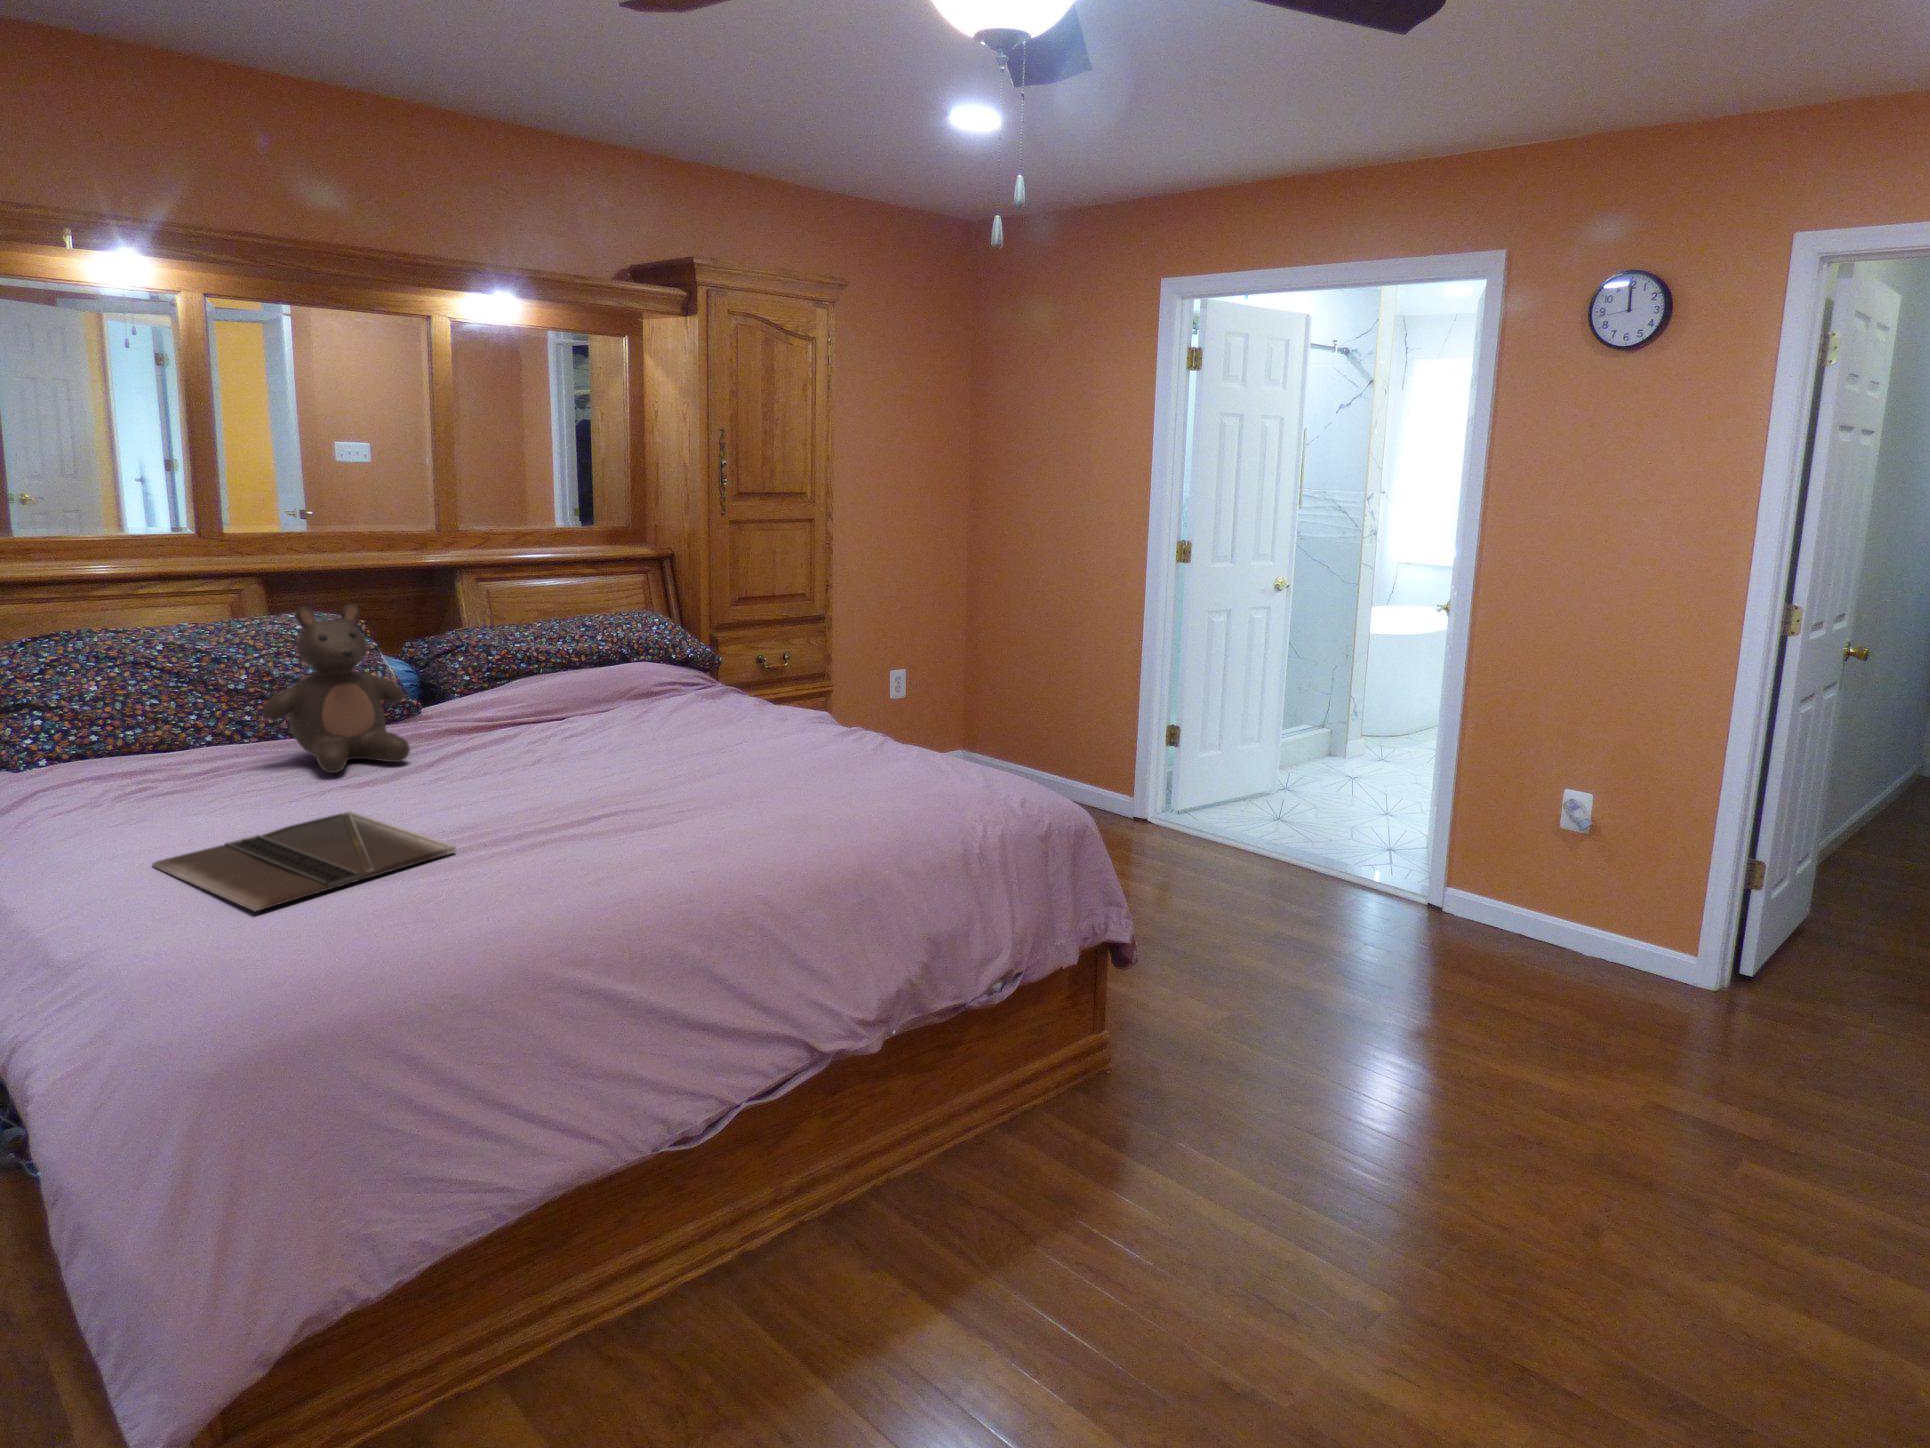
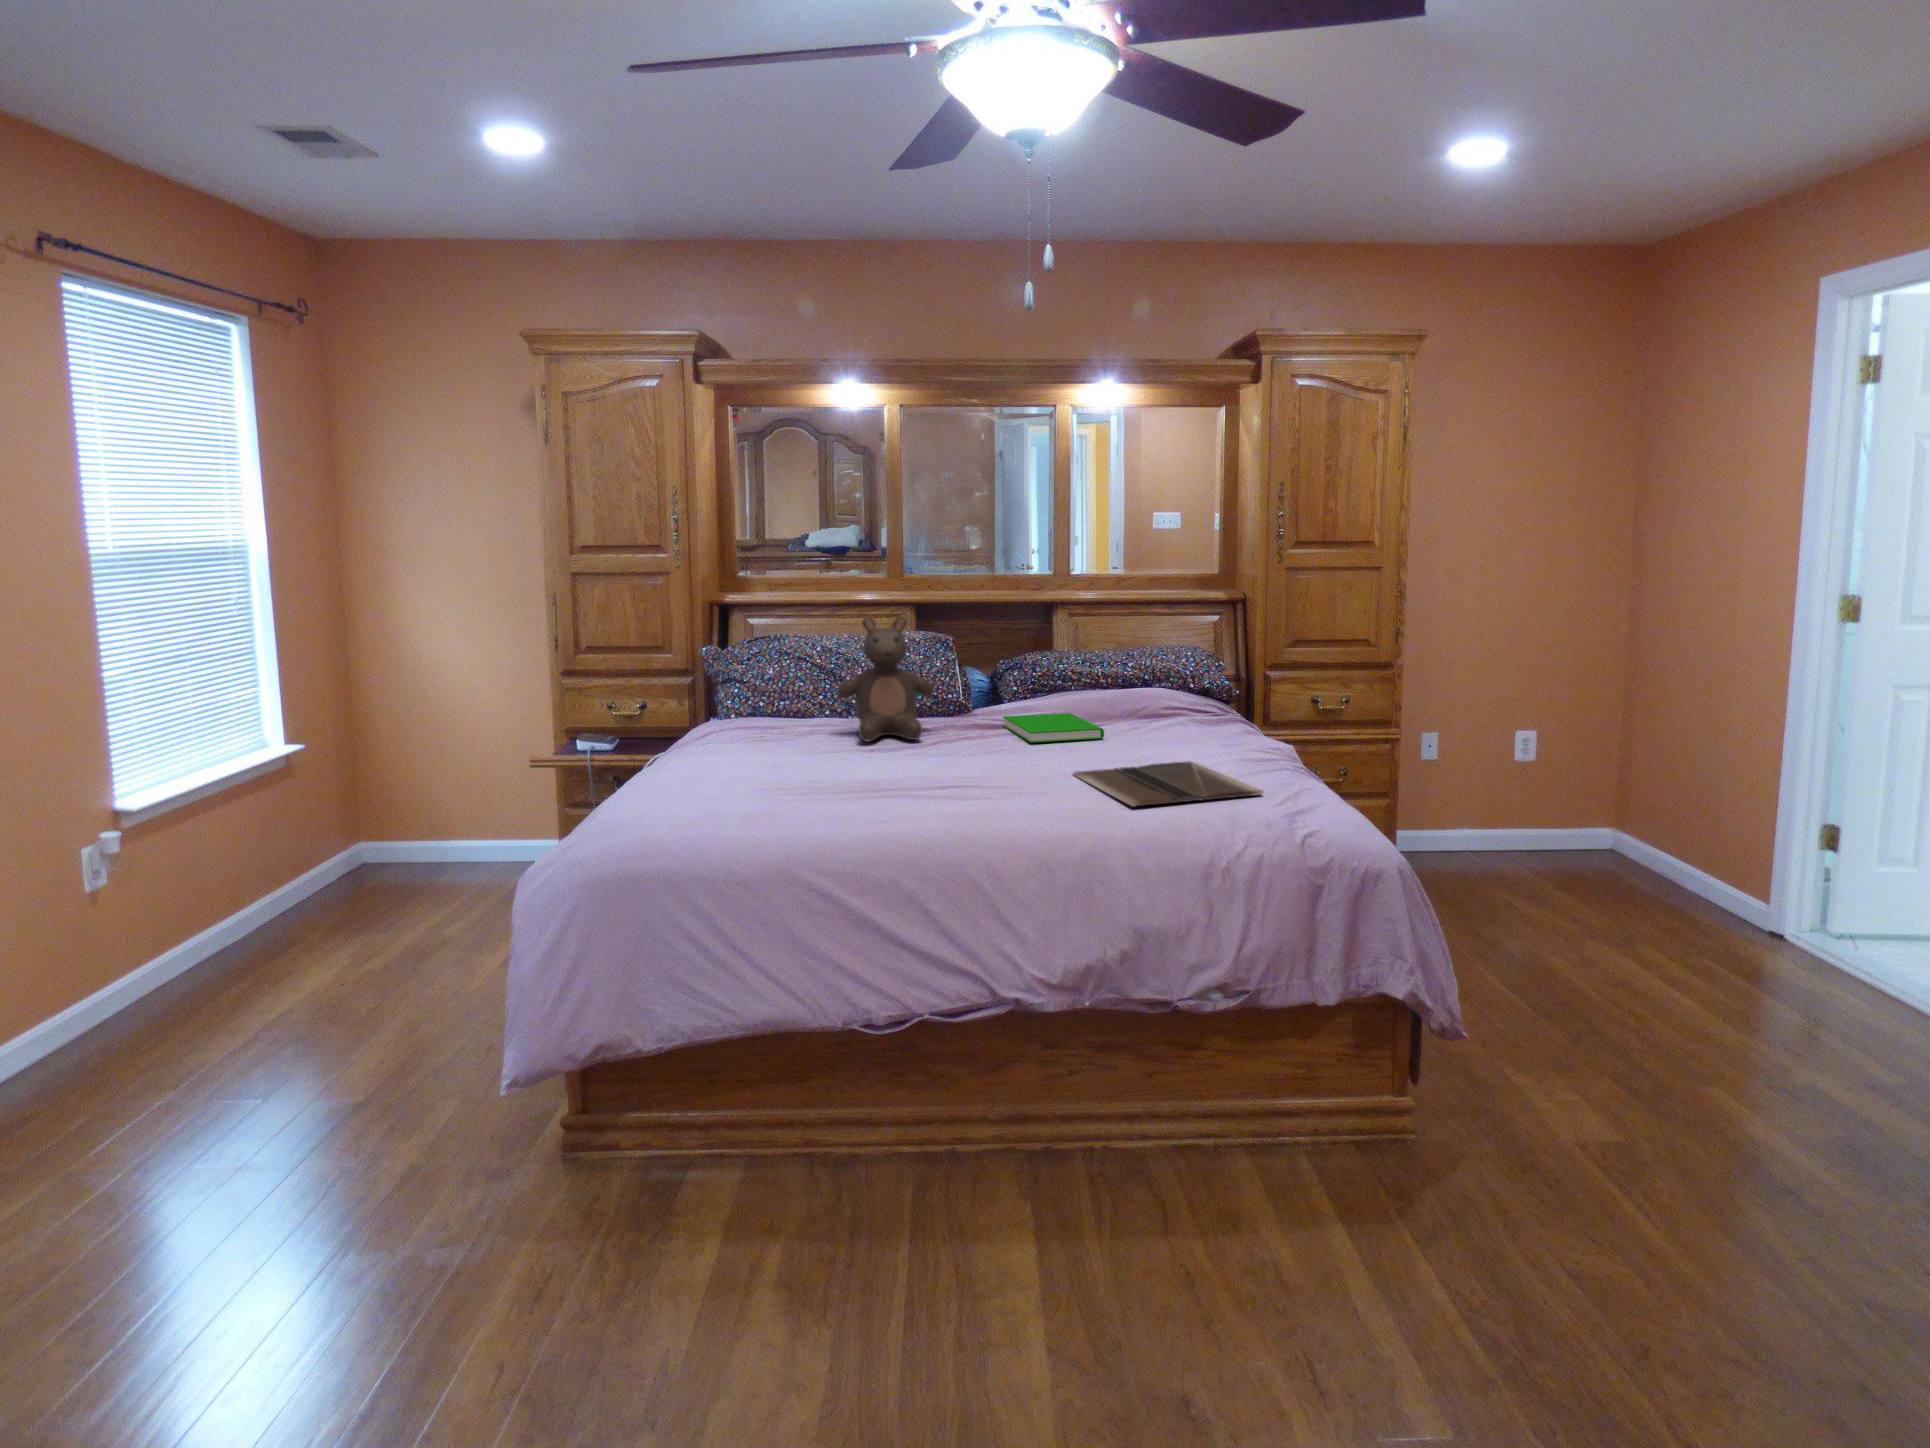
book: none [491,702,636,746] -> present [1003,713,1104,743]
laptop: present [152,811,456,911] -> present [1073,761,1263,806]

